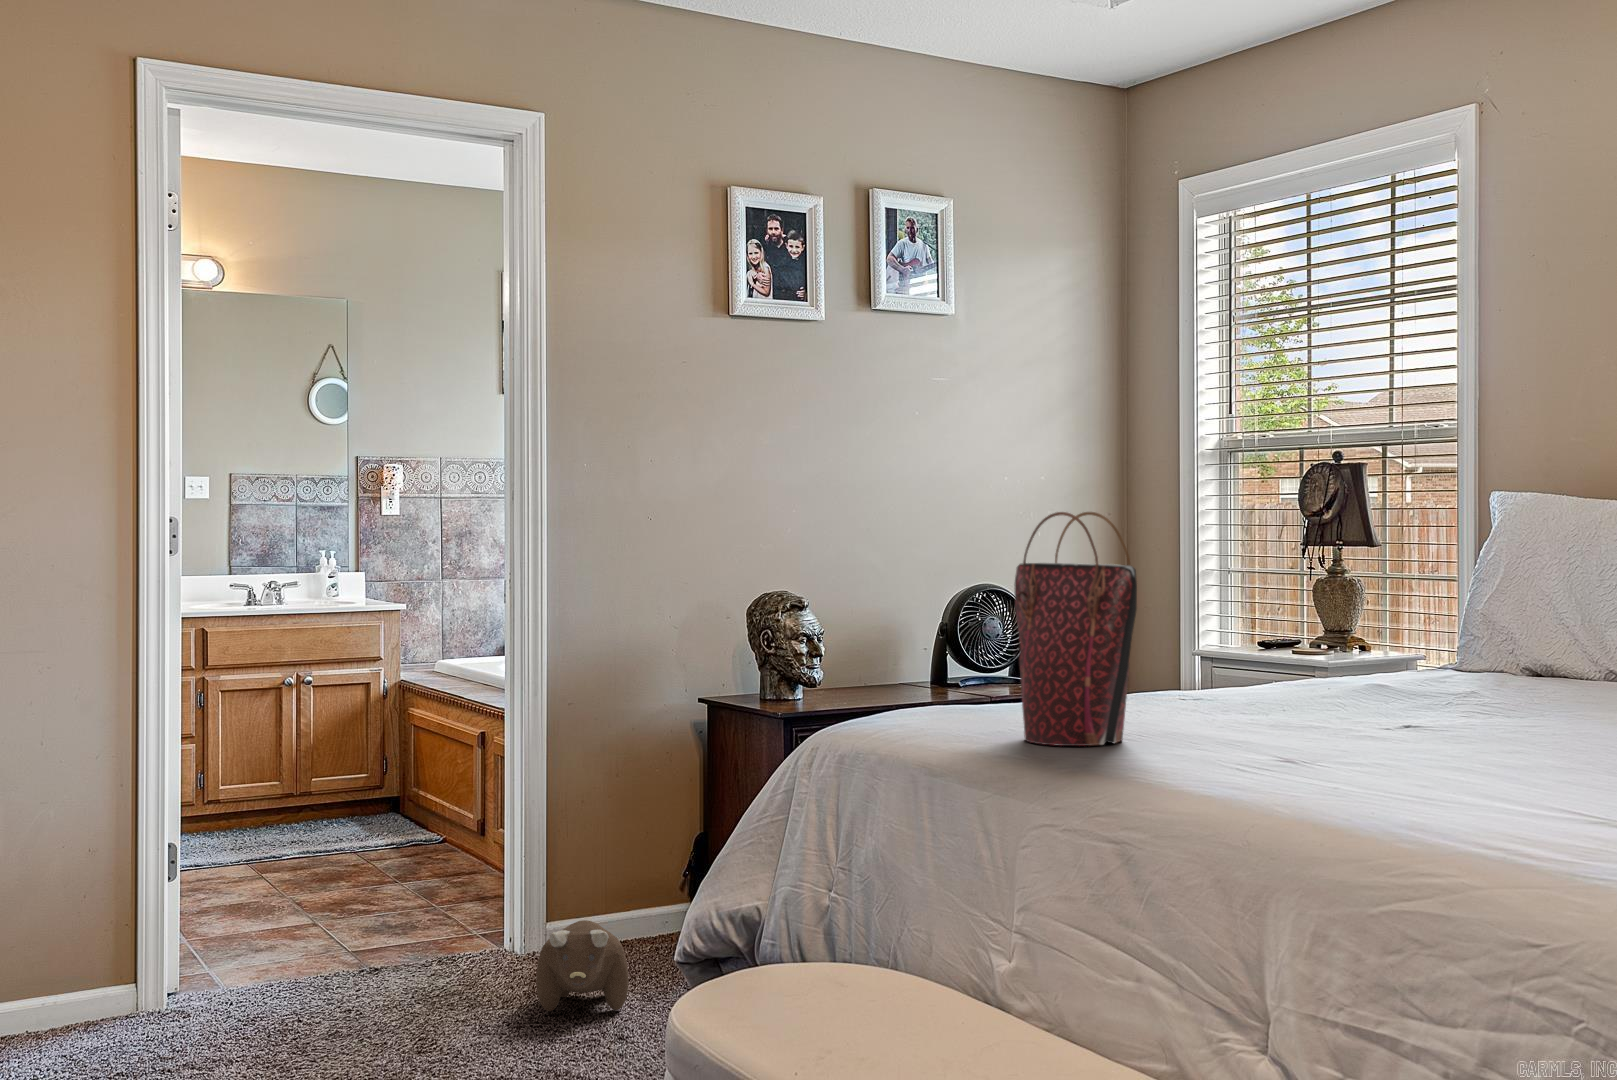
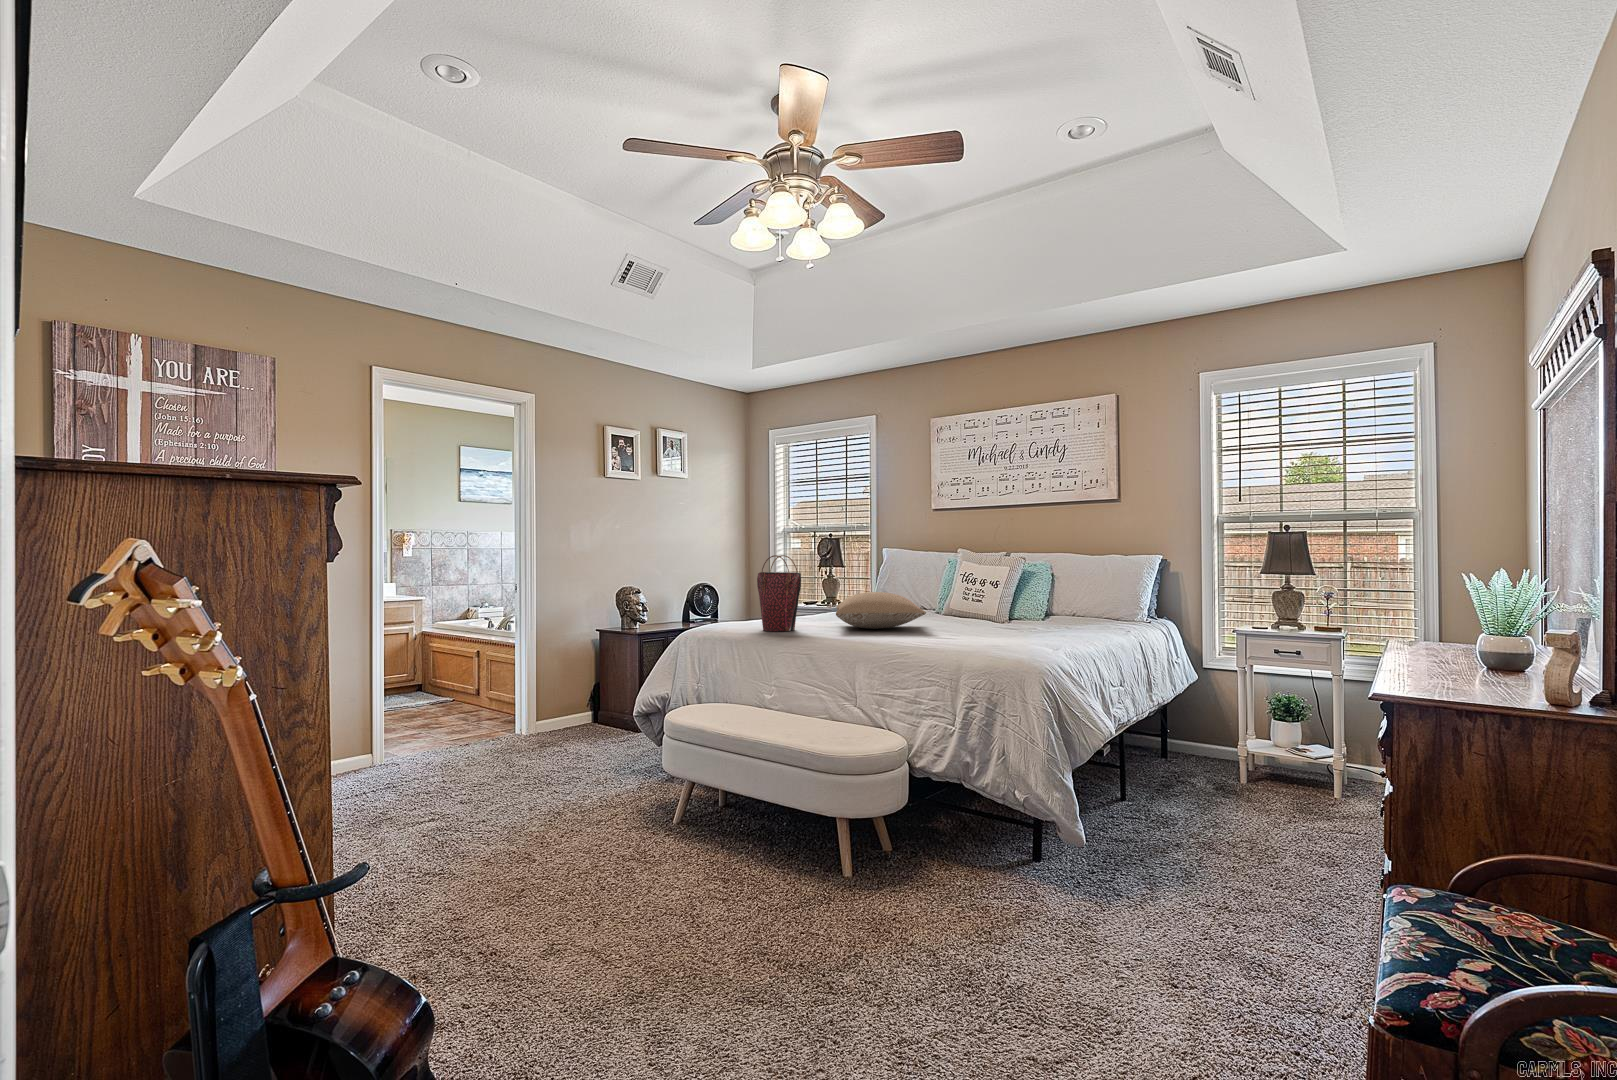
pillow: none [1242,632,1555,749] -> present [836,592,926,629]
plush toy: present [536,920,629,1011] -> none [548,715,585,752]

